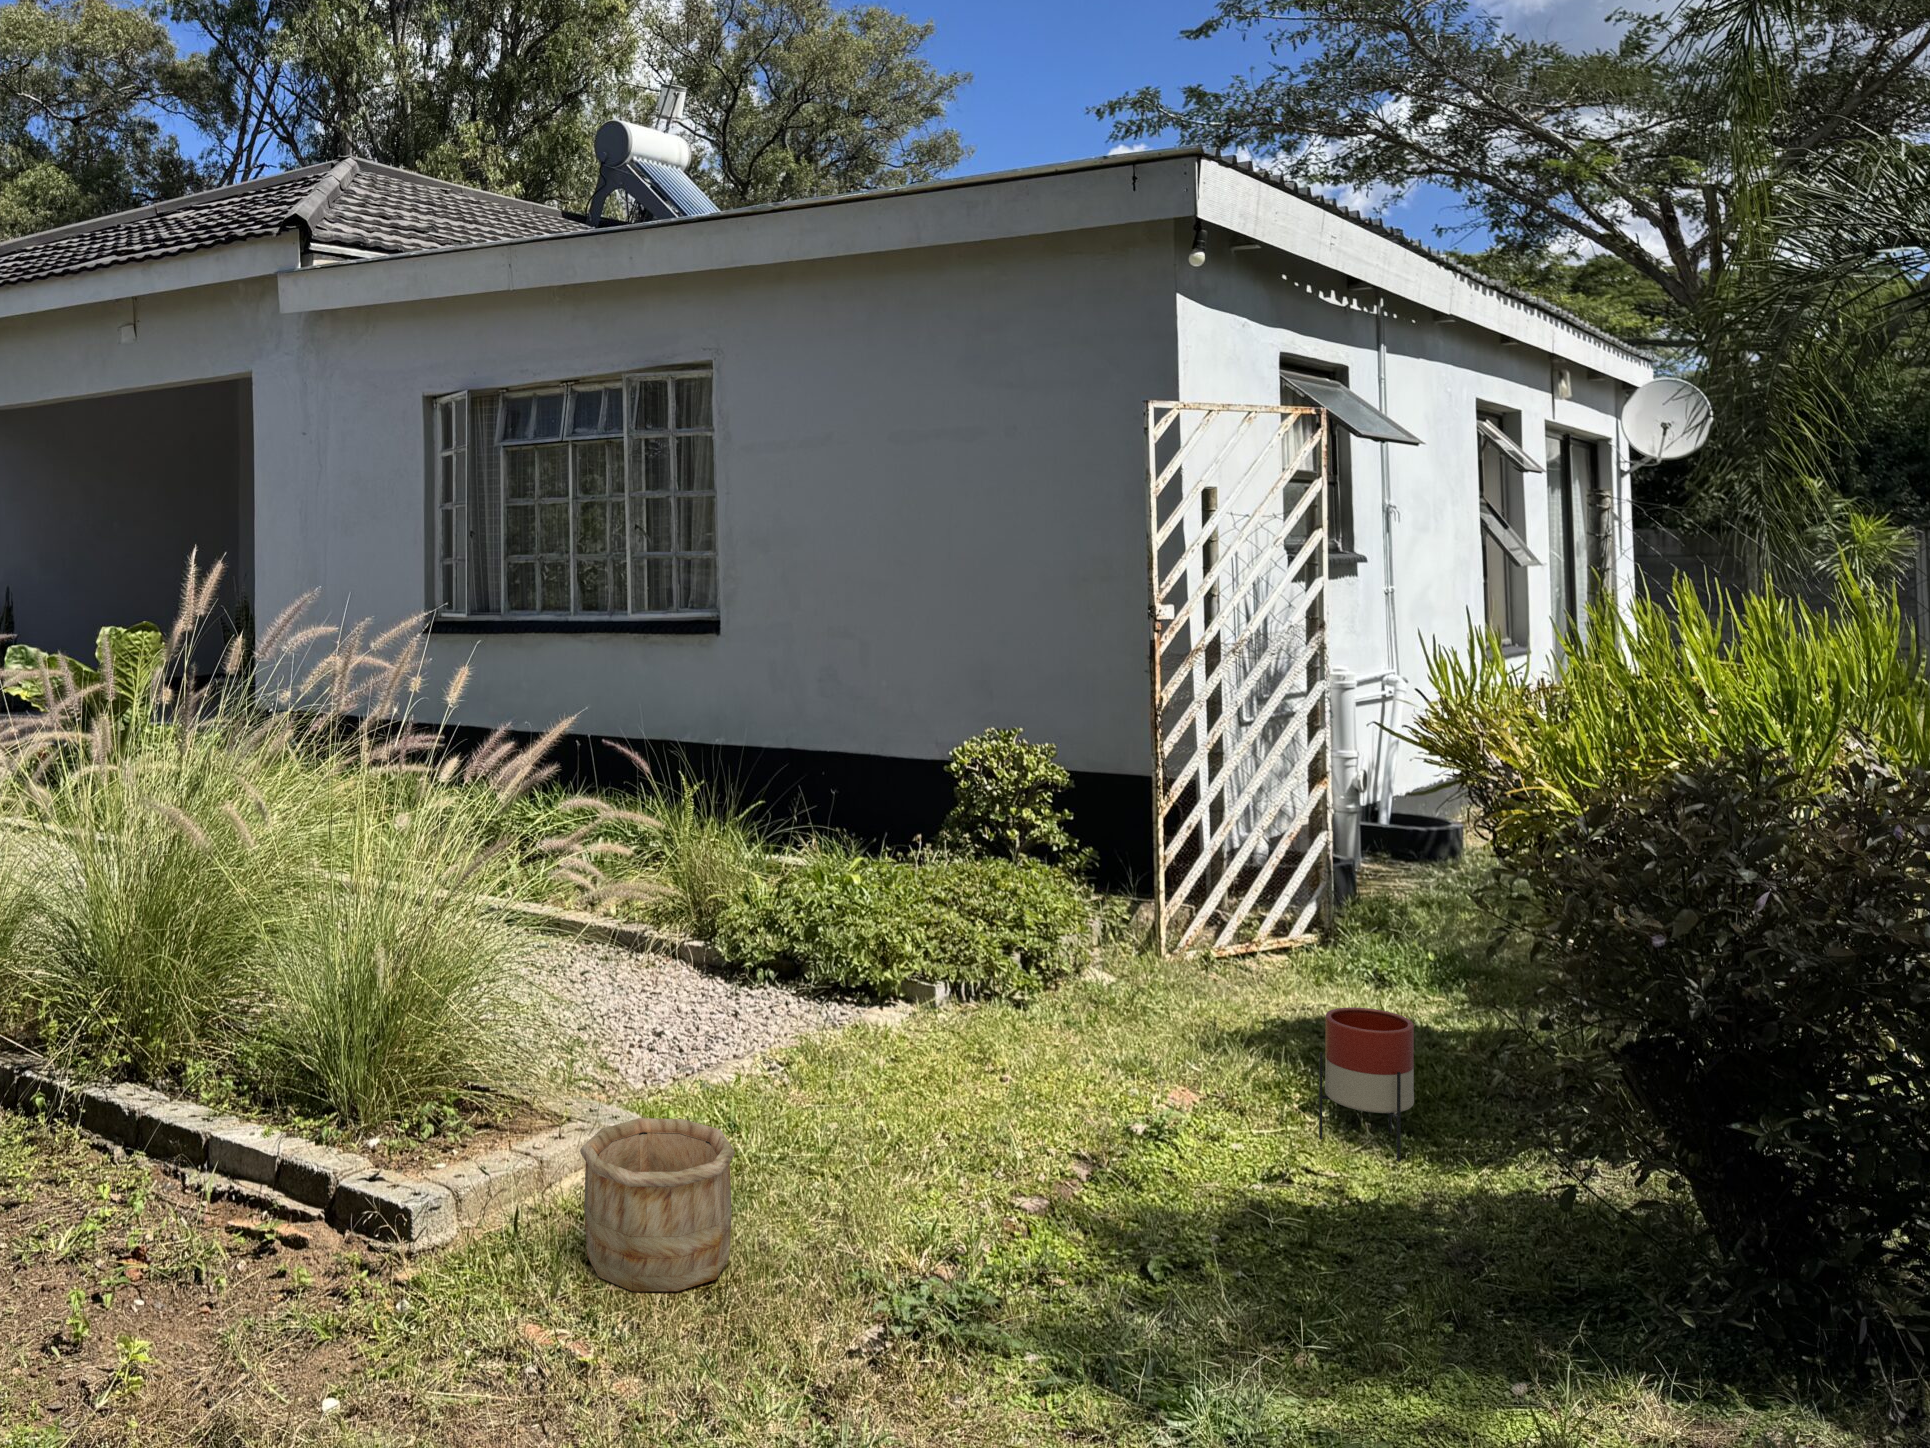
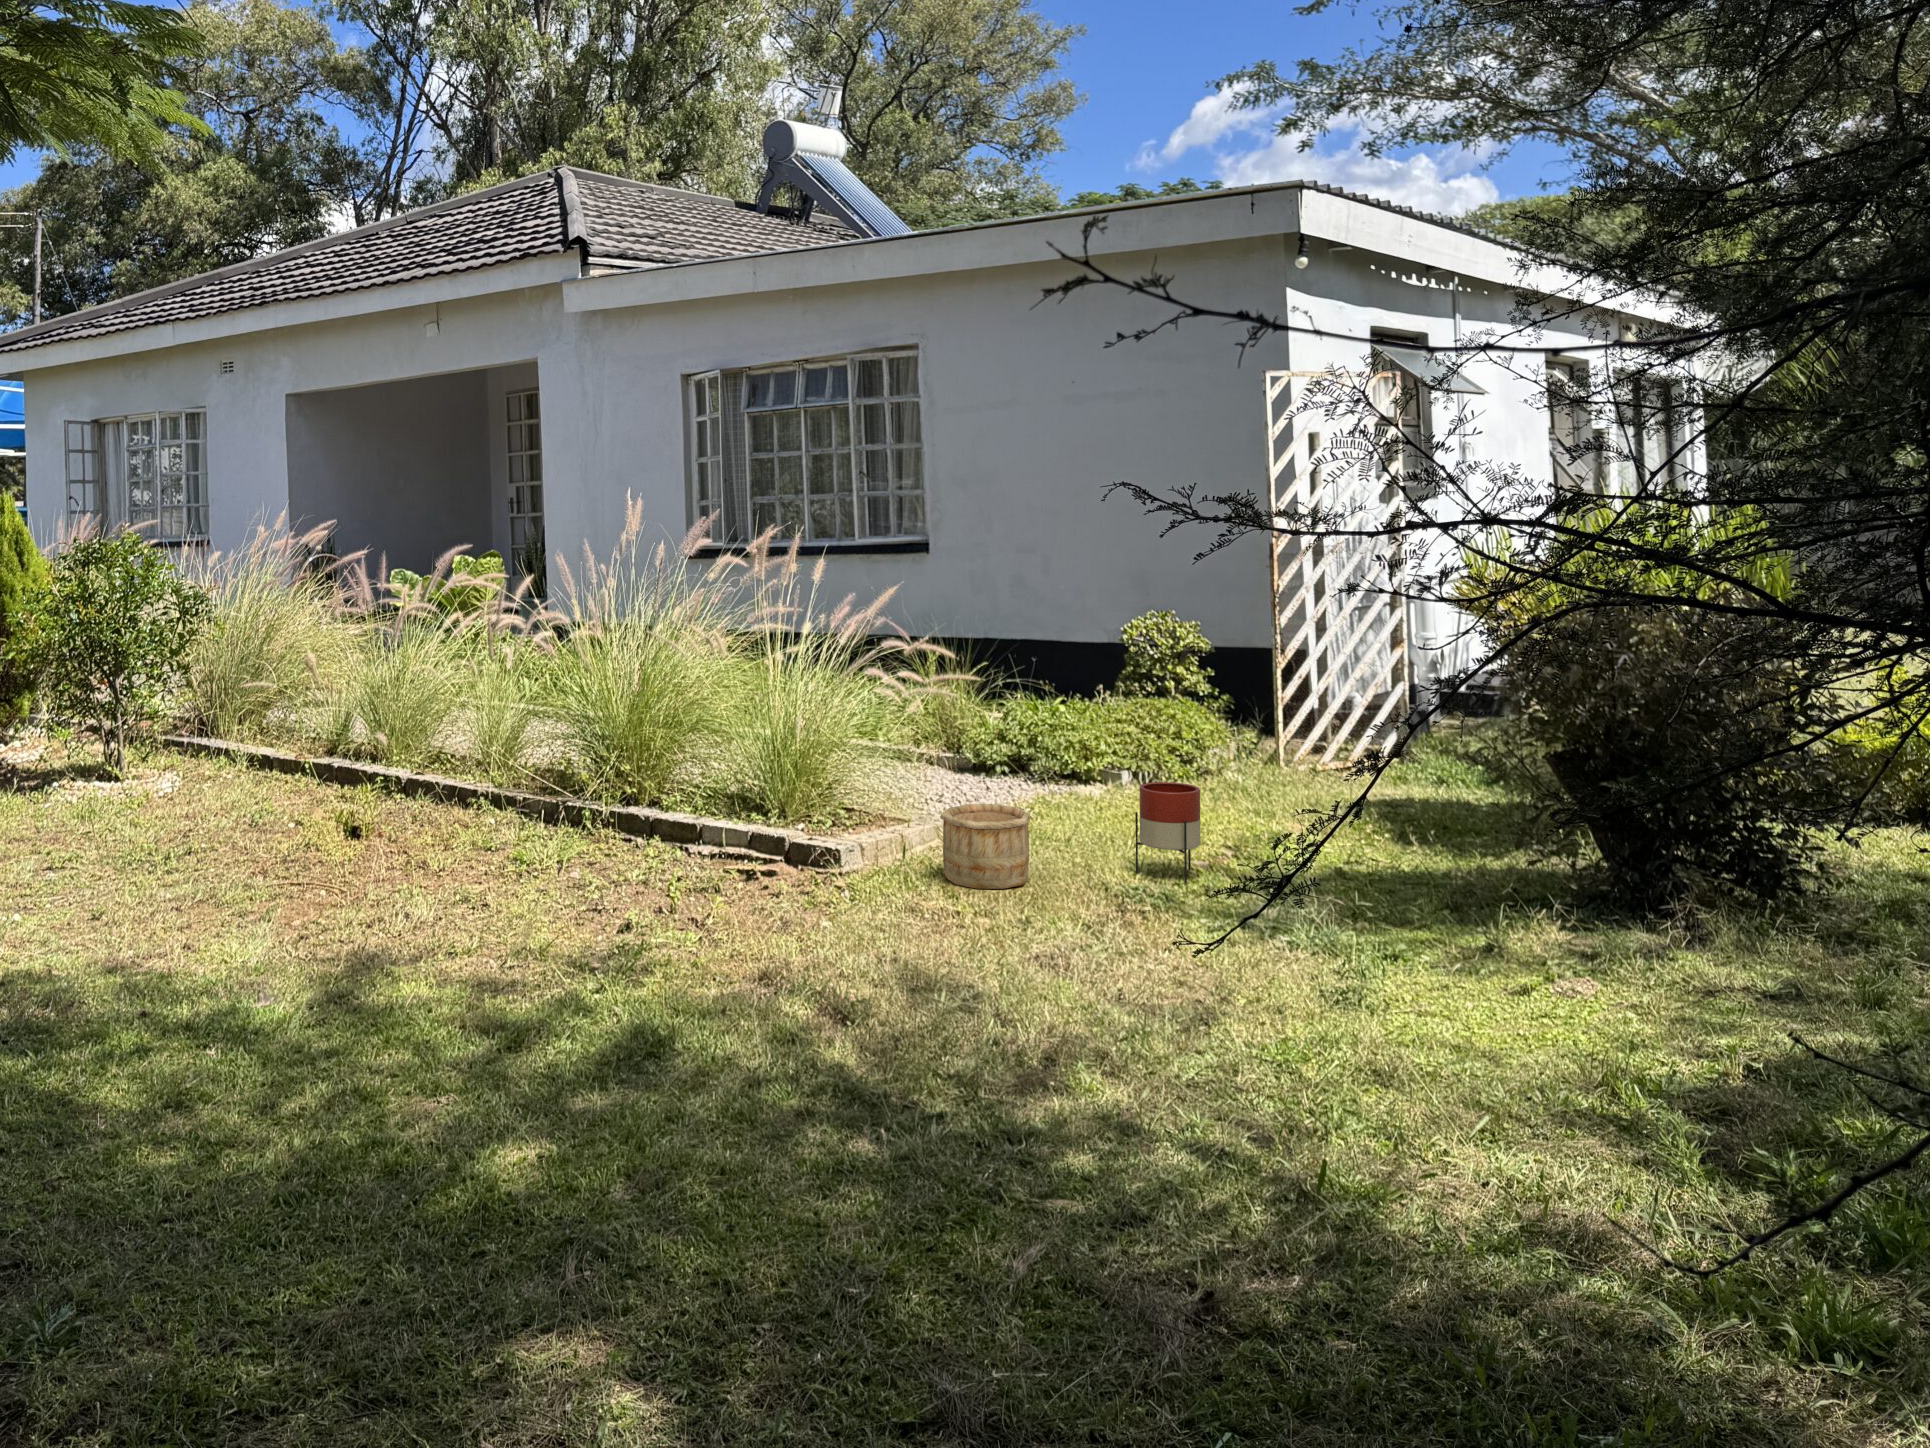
planter: present [1319,1007,1414,1162] -> present [1135,782,1201,883]

